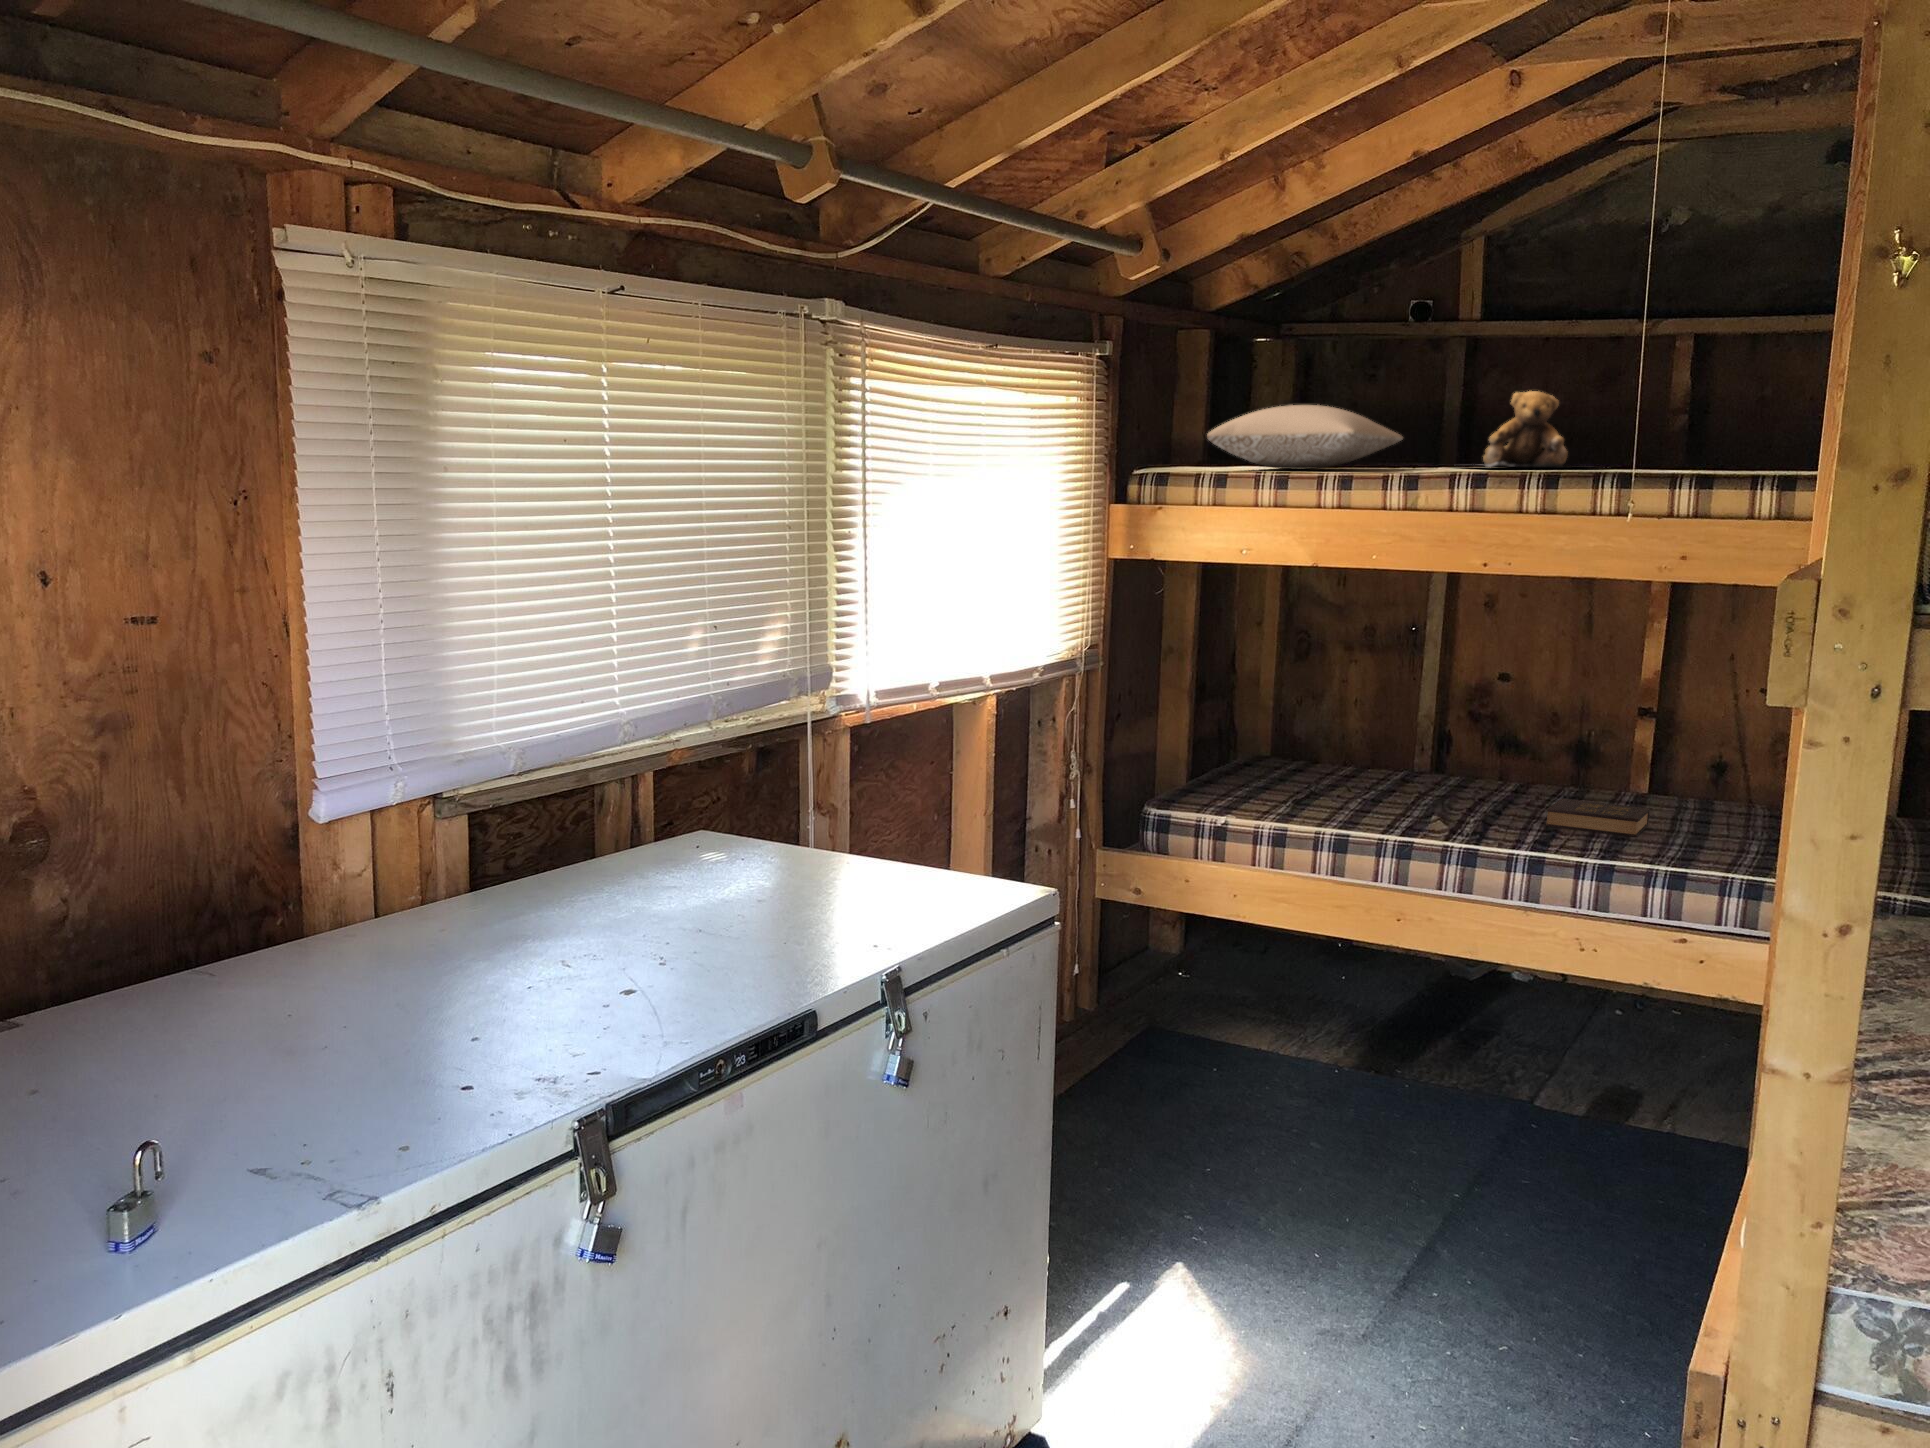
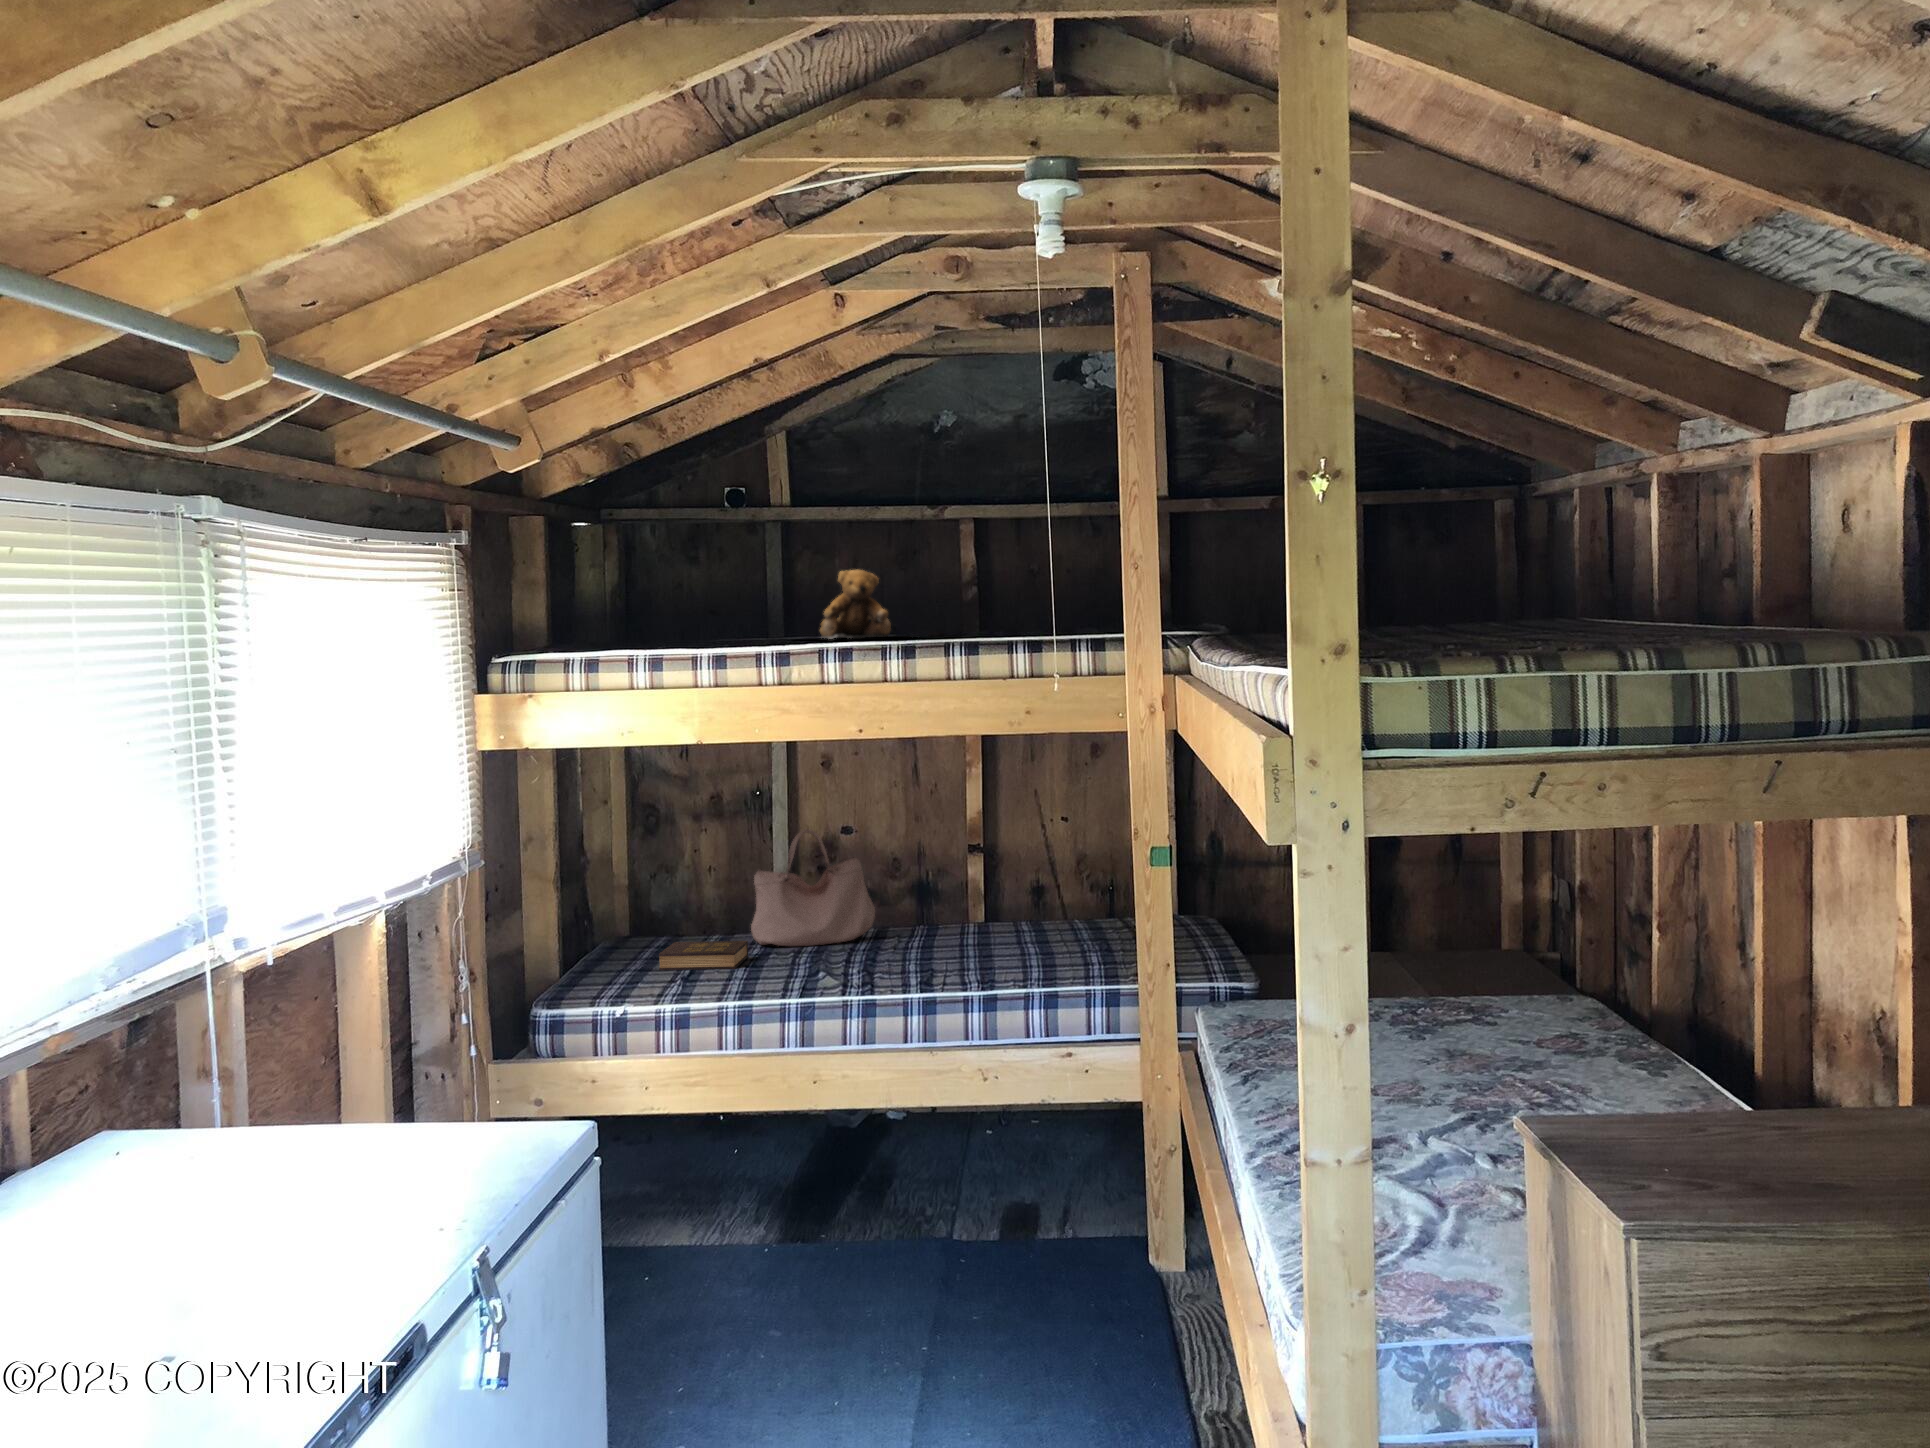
pillow: present [1207,405,1403,469] -> none [565,586,750,648]
handbag: none [1379,670,1515,790] -> present [751,829,875,946]
hardback book: present [1546,799,1650,837] -> present [659,941,748,970]

